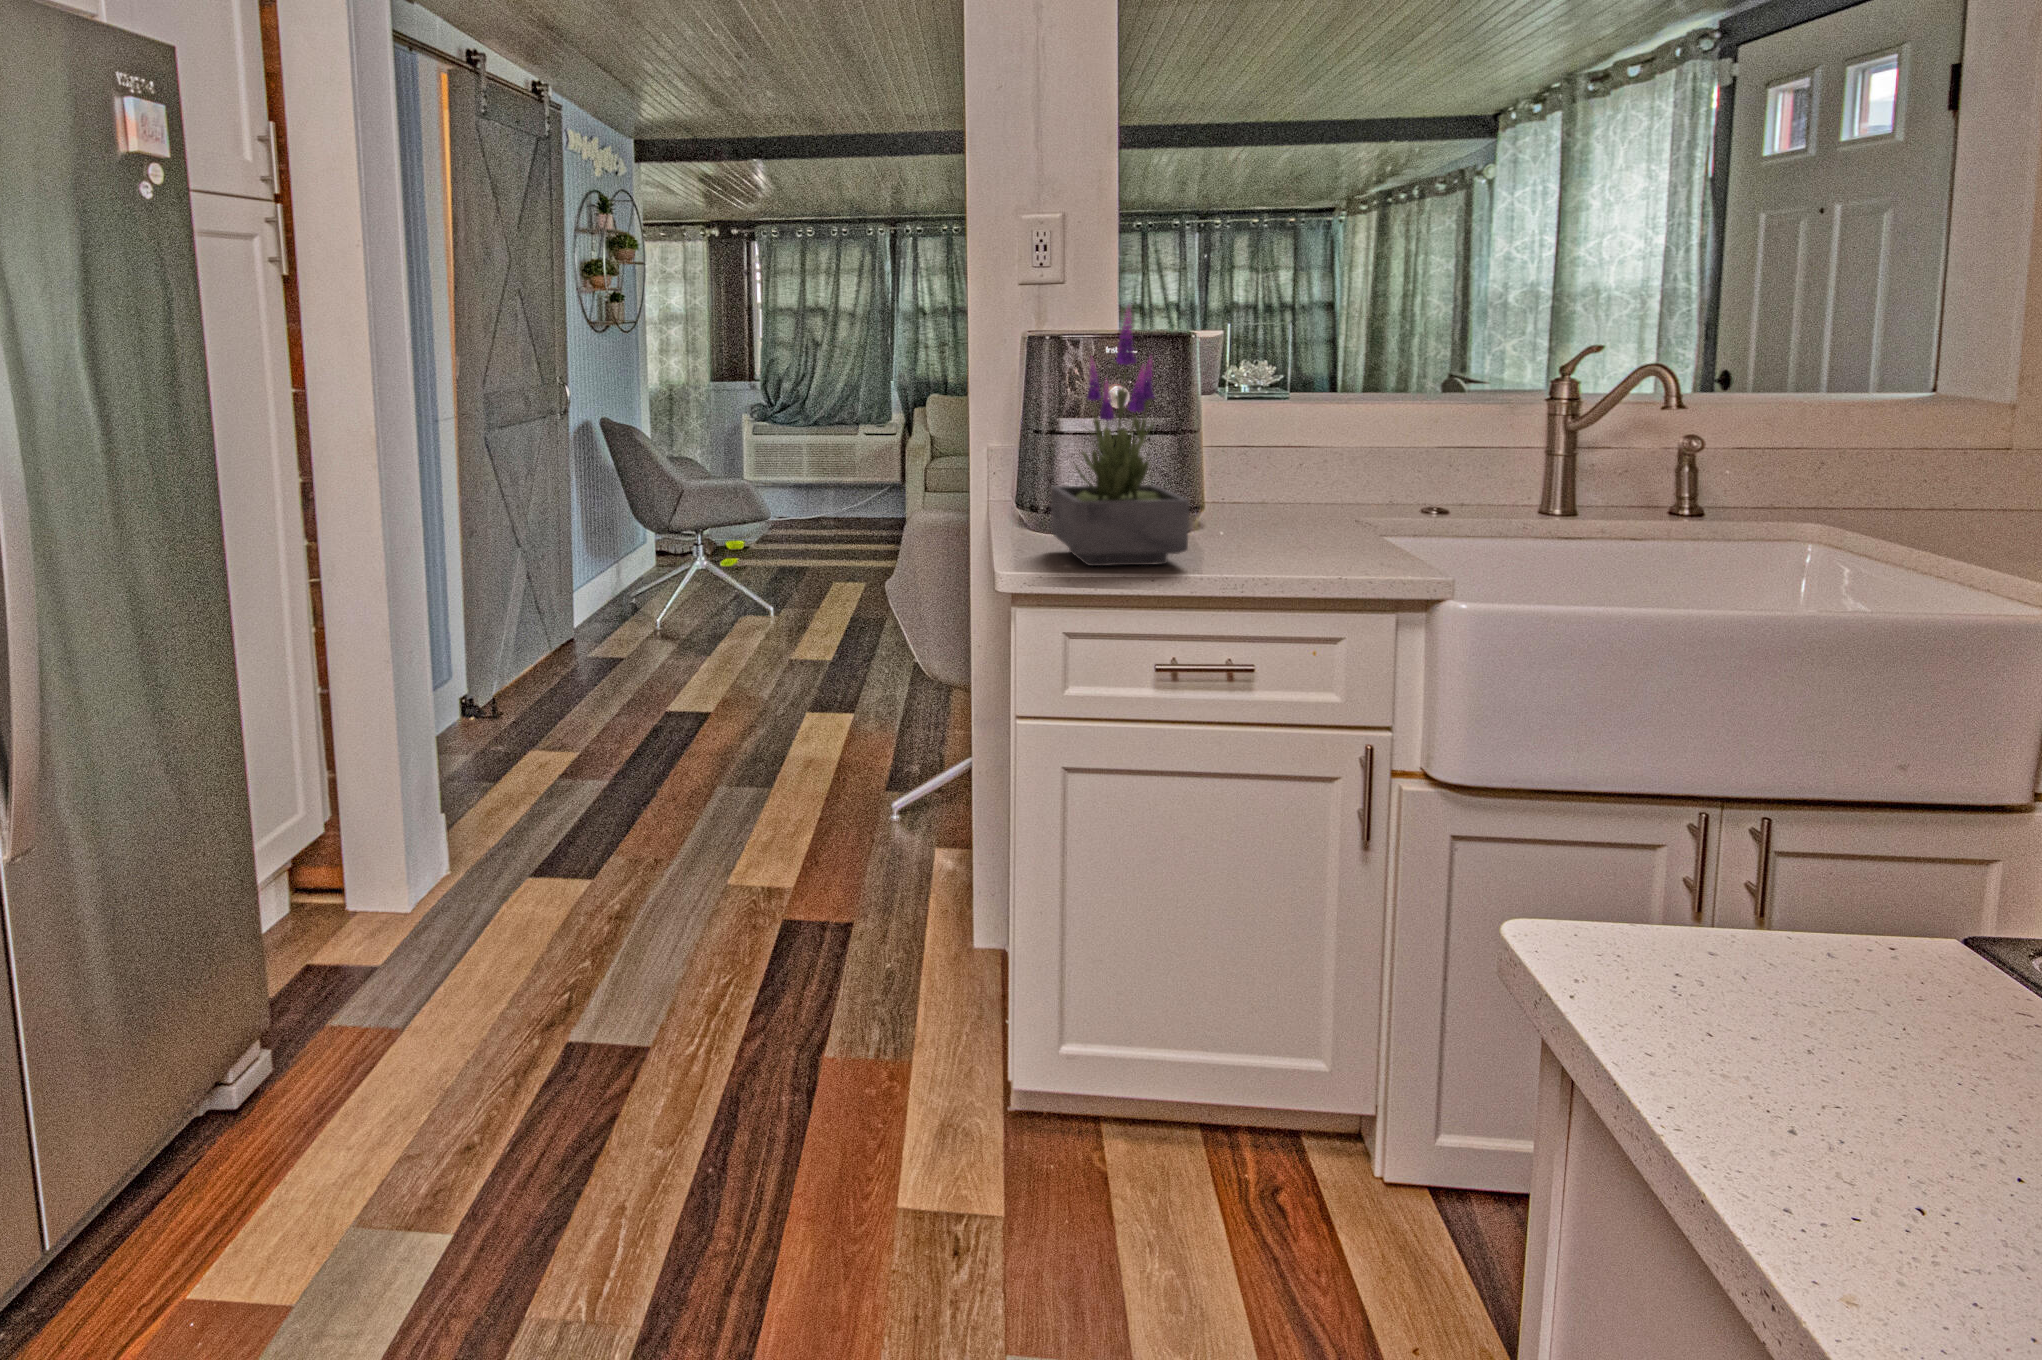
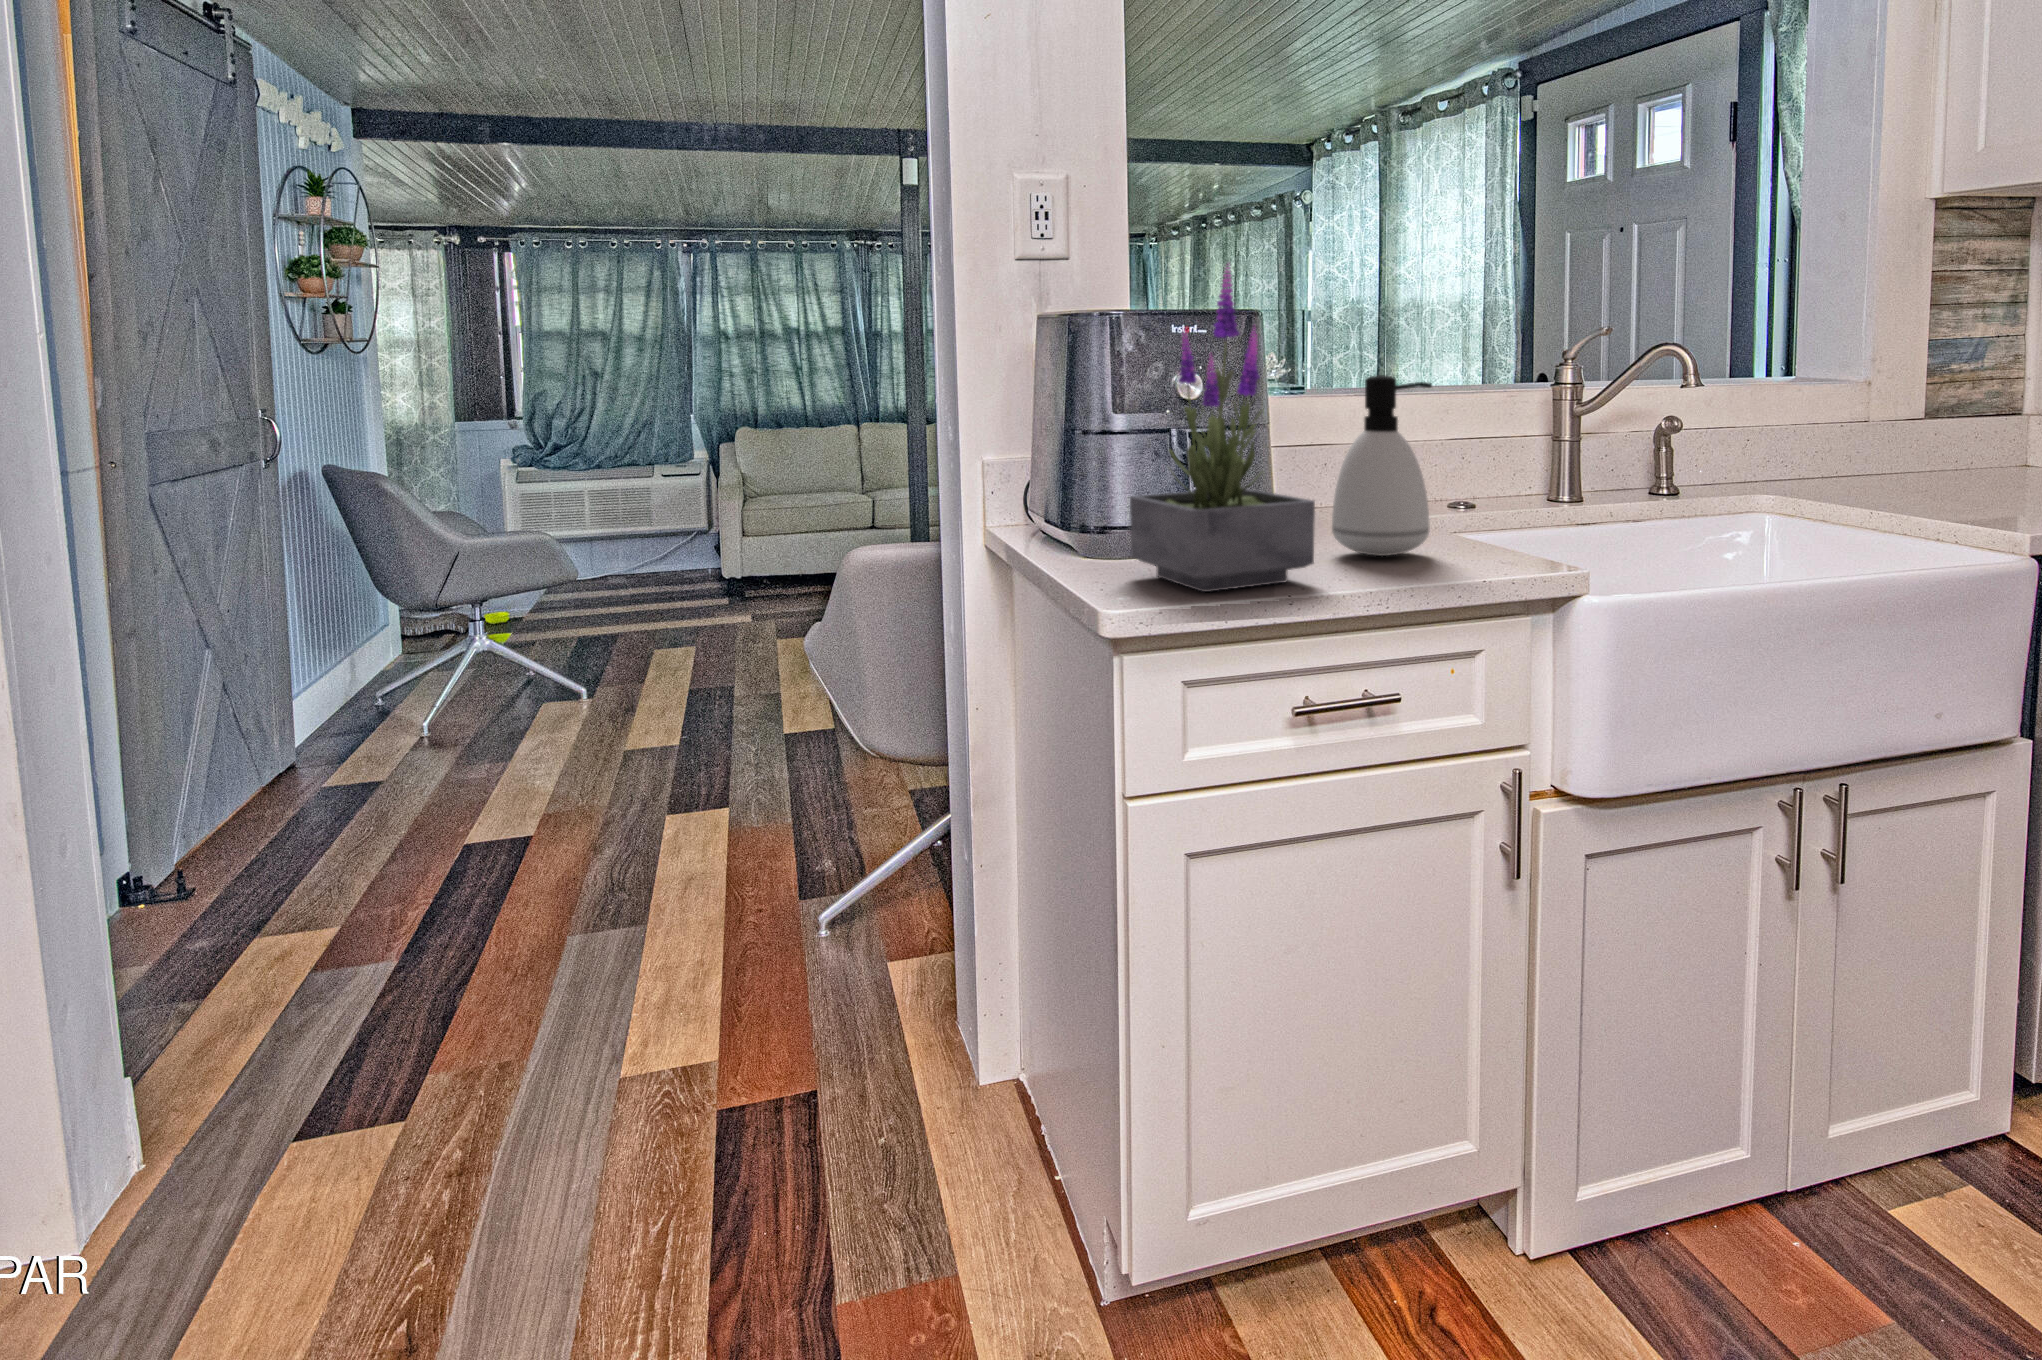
soap dispenser: none [1239,395,1335,550] -> present [1332,375,1432,556]

